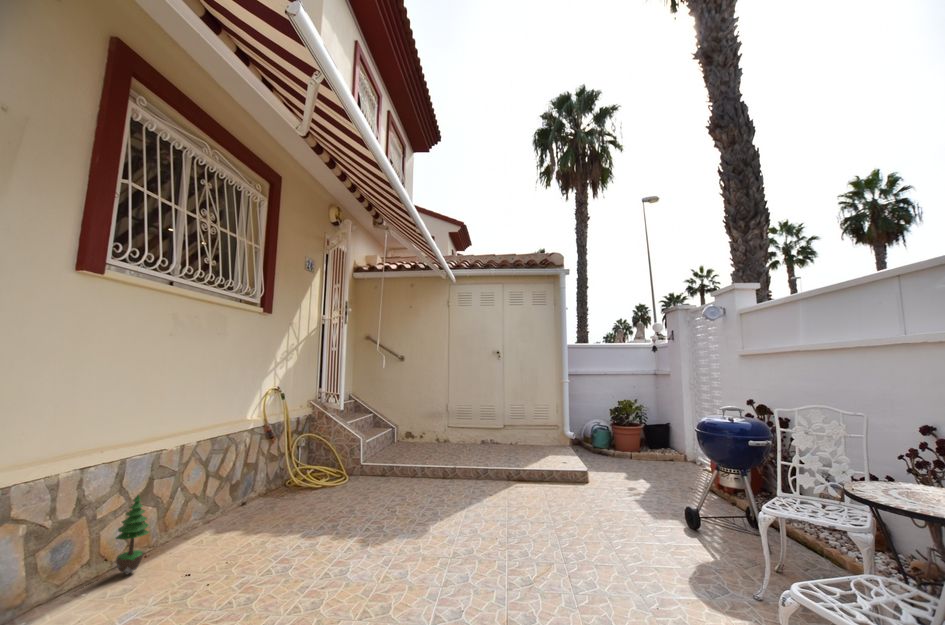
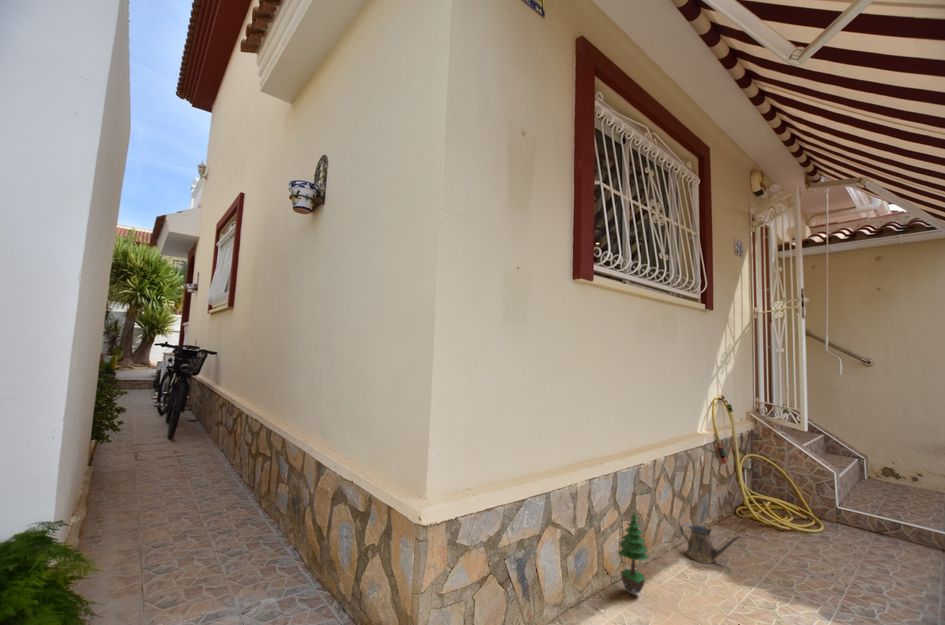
watering can: none [211,496,260,528] -> present [680,524,741,564]

